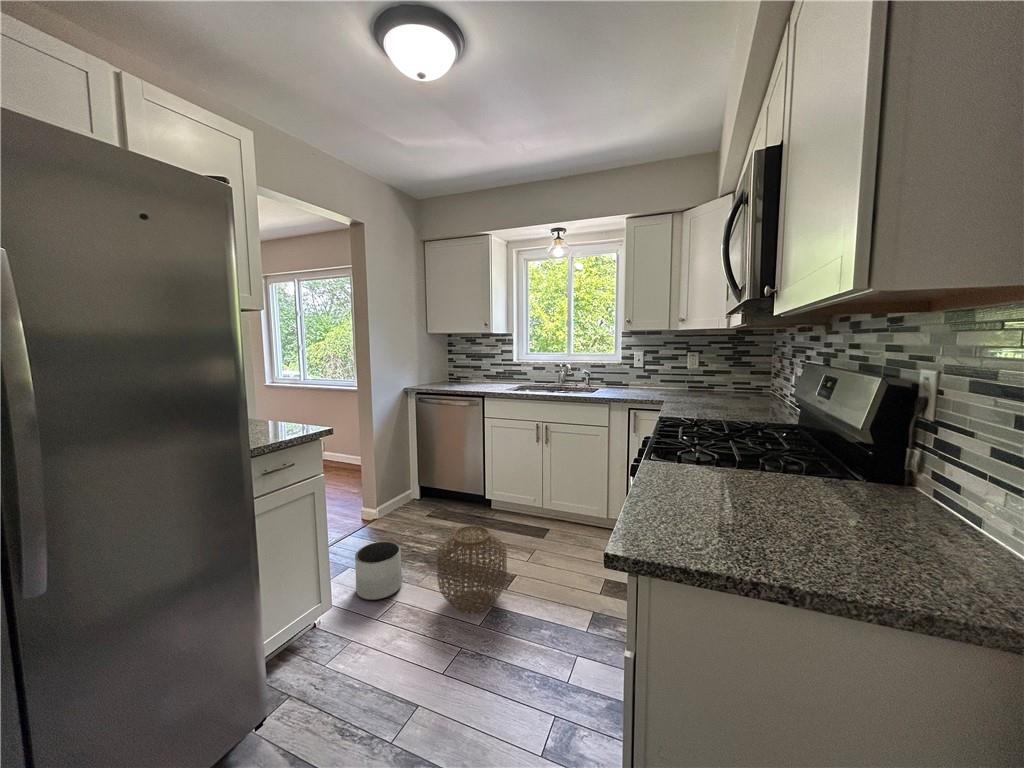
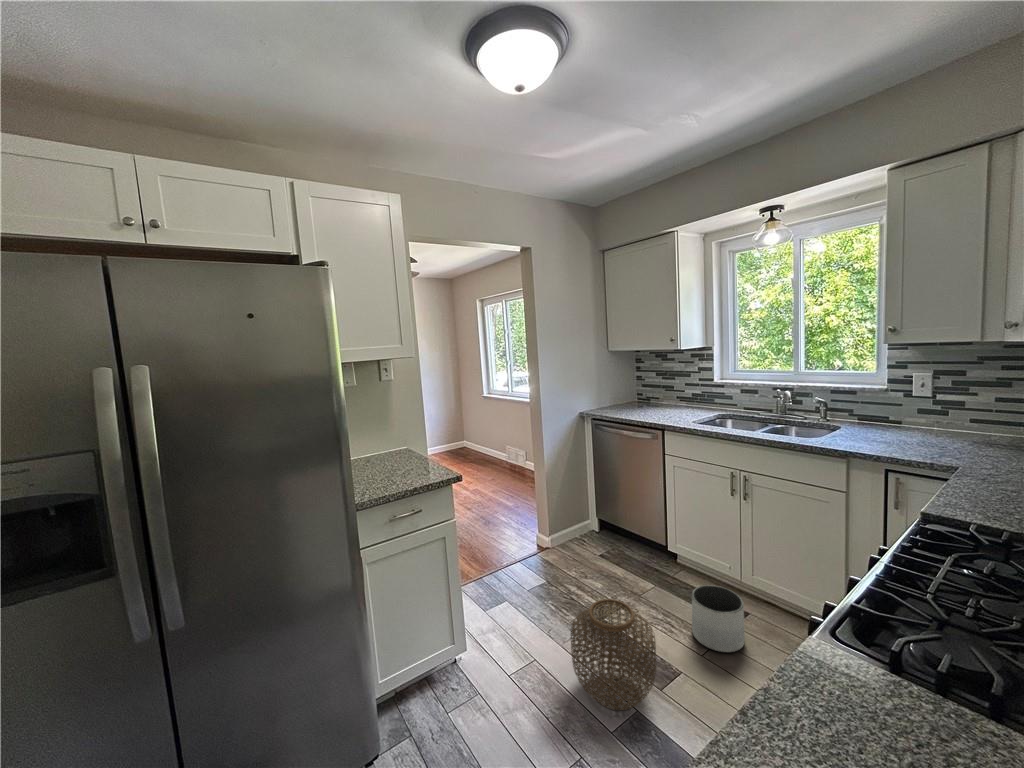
planter: present [355,541,402,600] -> present [692,585,745,652]

